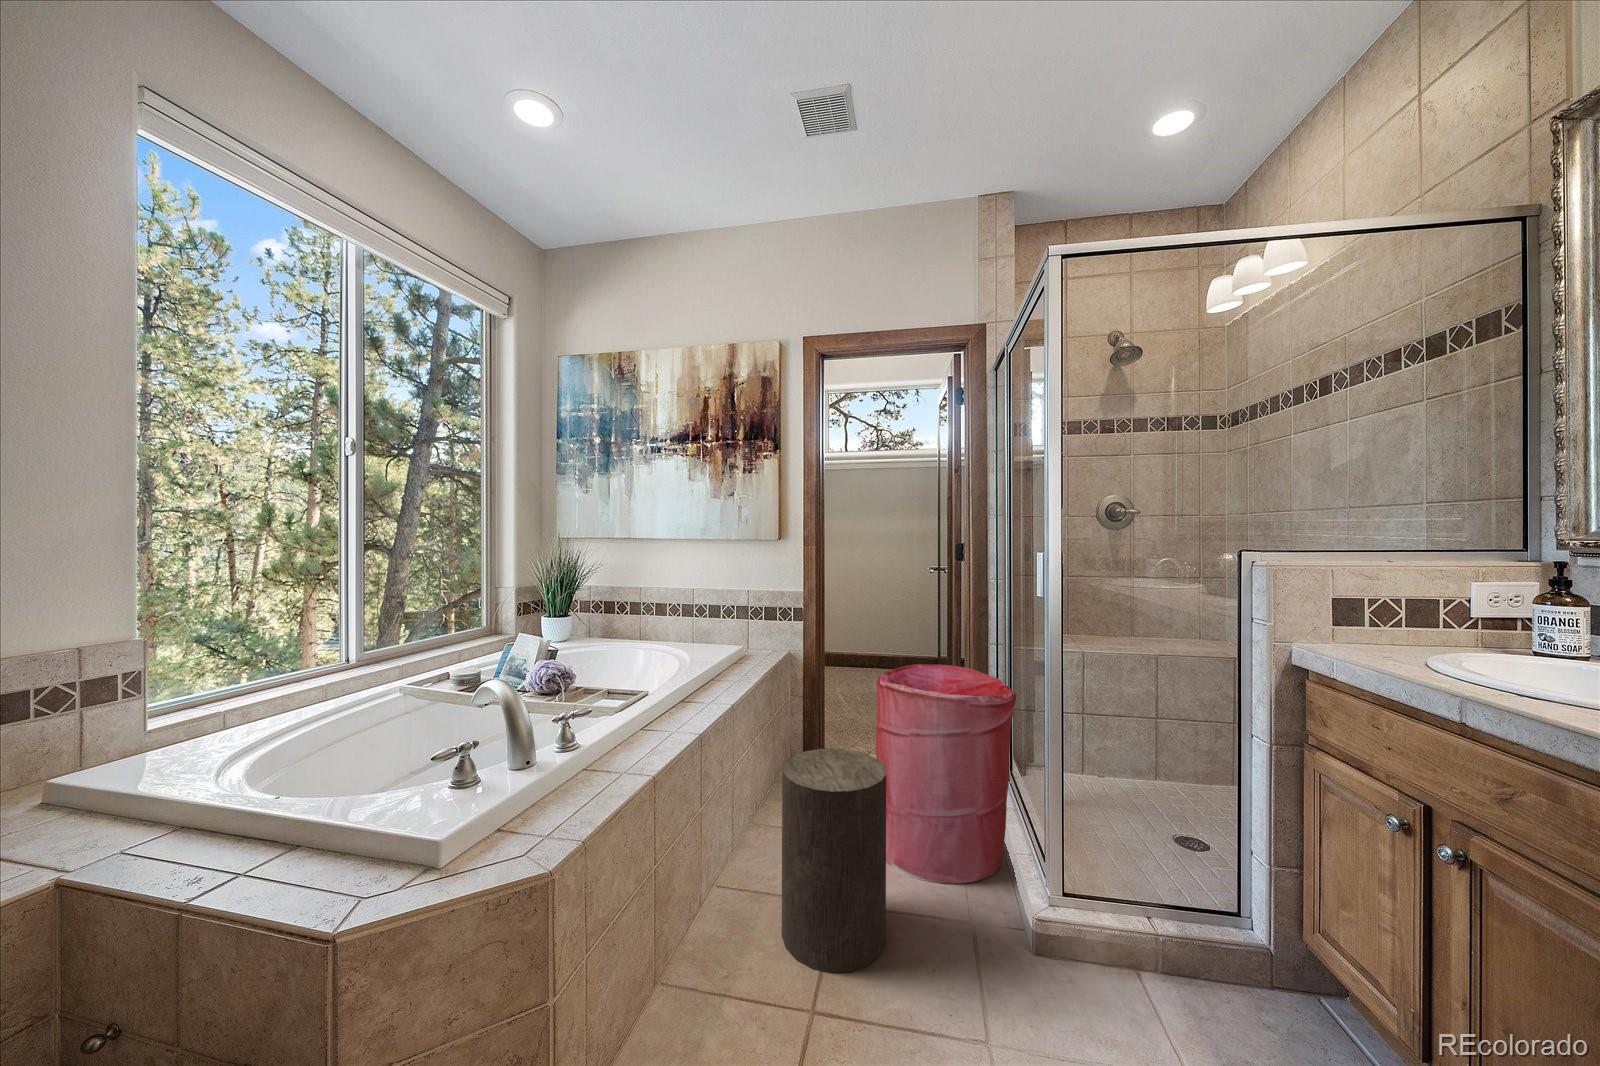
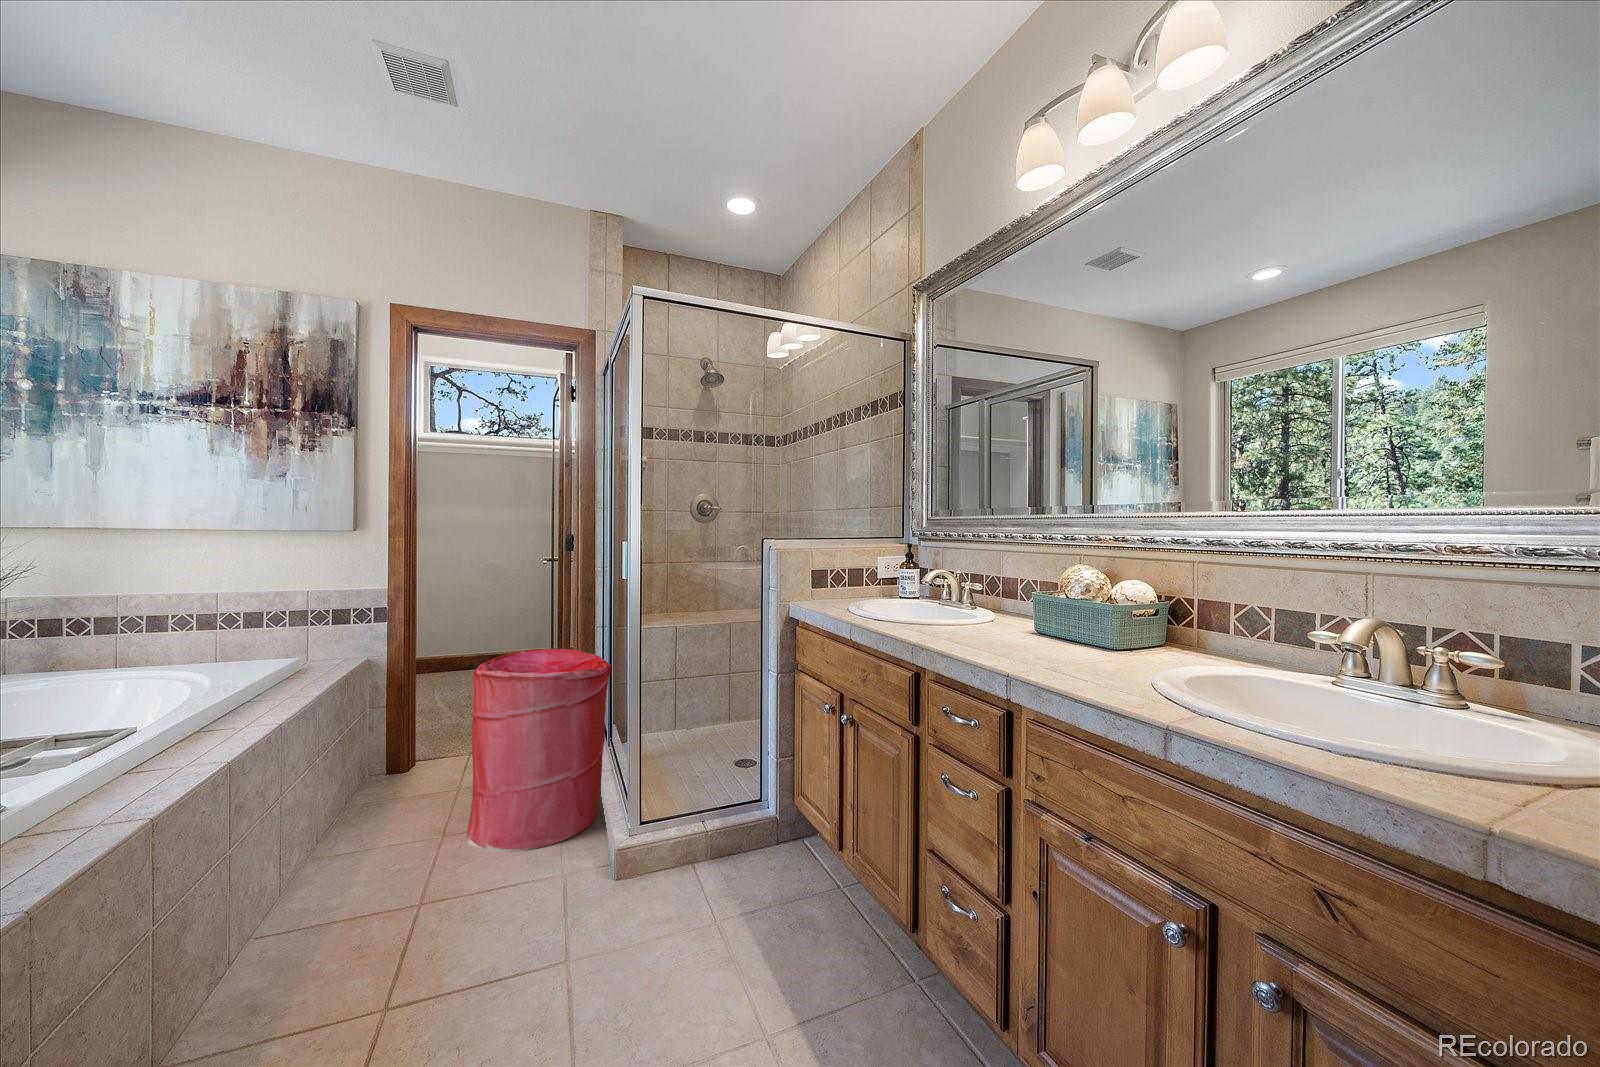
stool: present [782,749,886,973] -> none [347,741,475,966]

